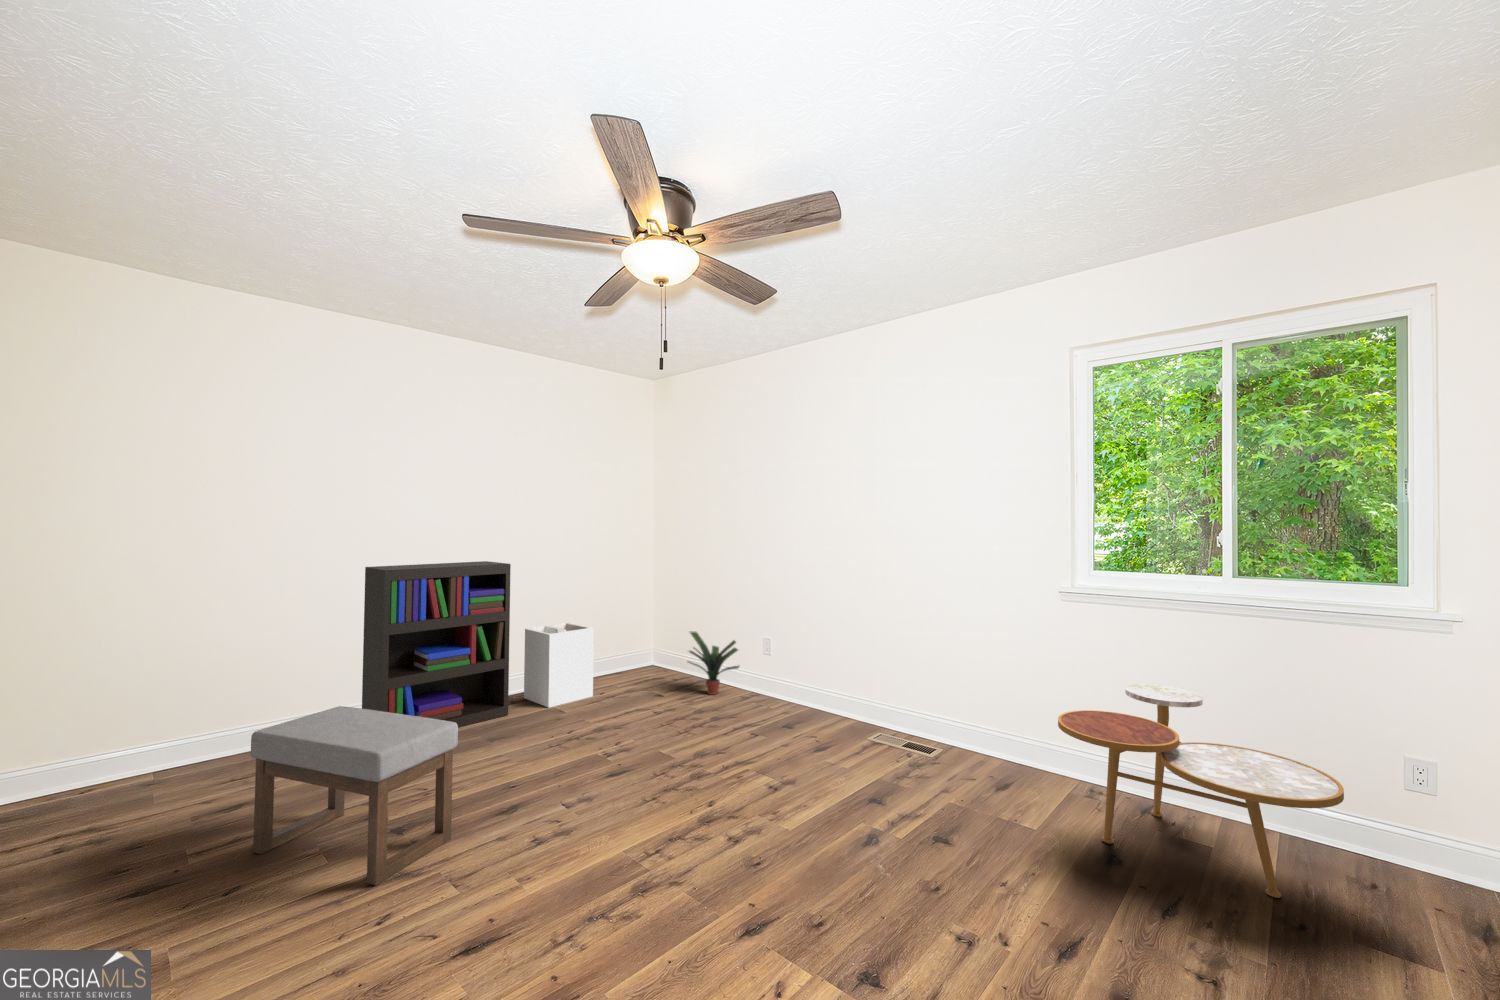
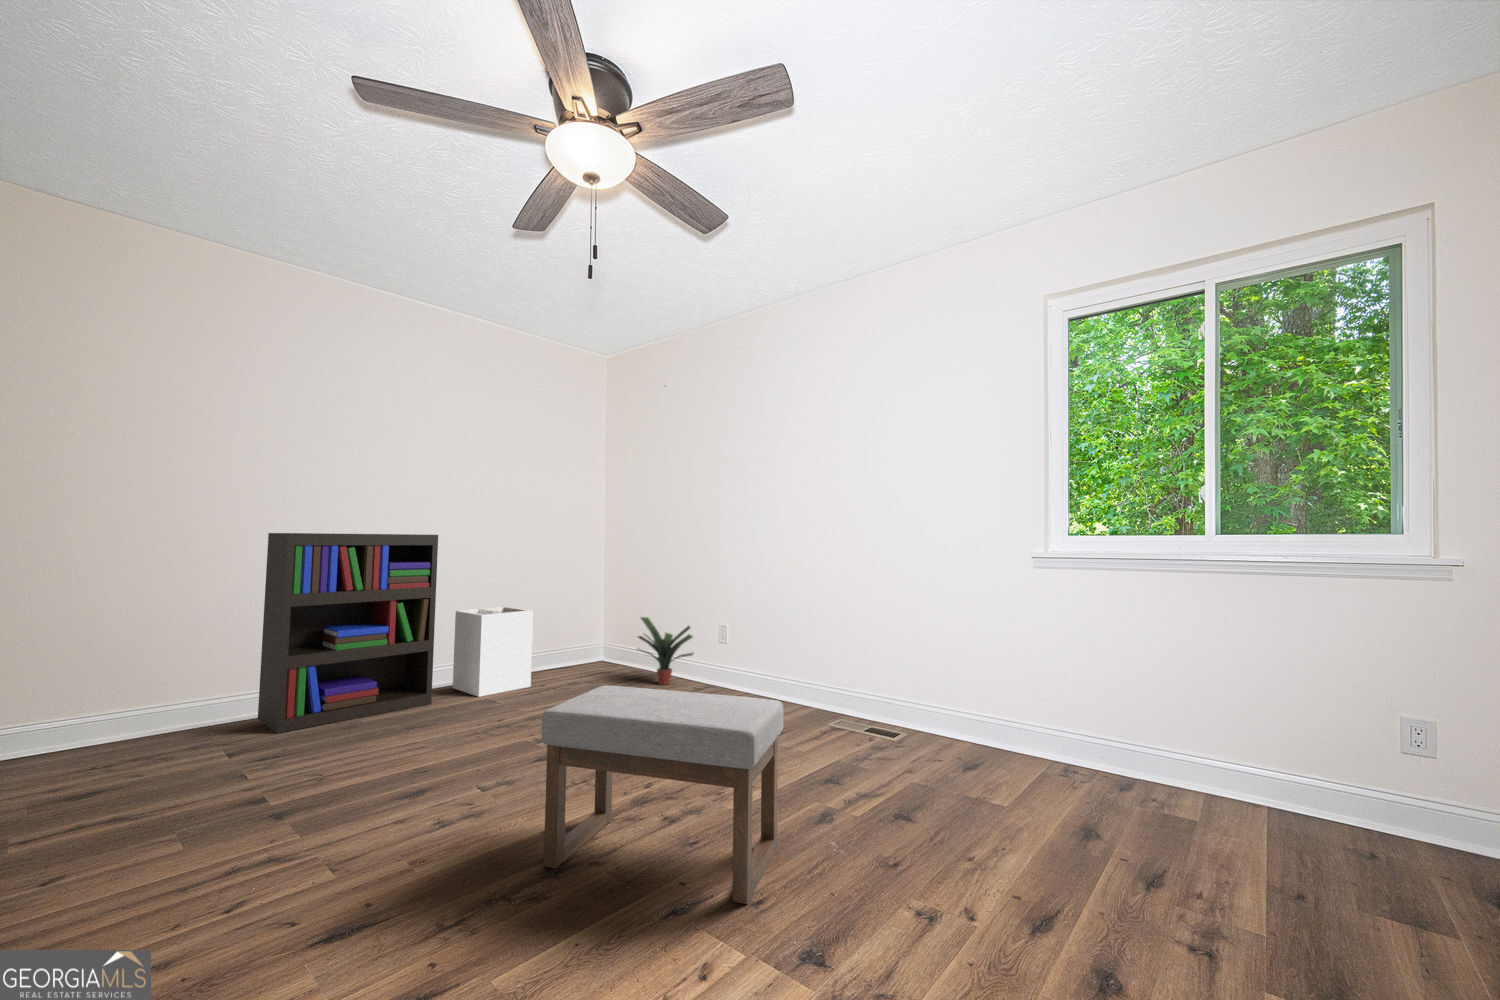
side table: present [1058,684,1344,898] -> none [1032,650,1341,869]
ottoman: present [251,706,458,885] -> present [542,686,783,904]

